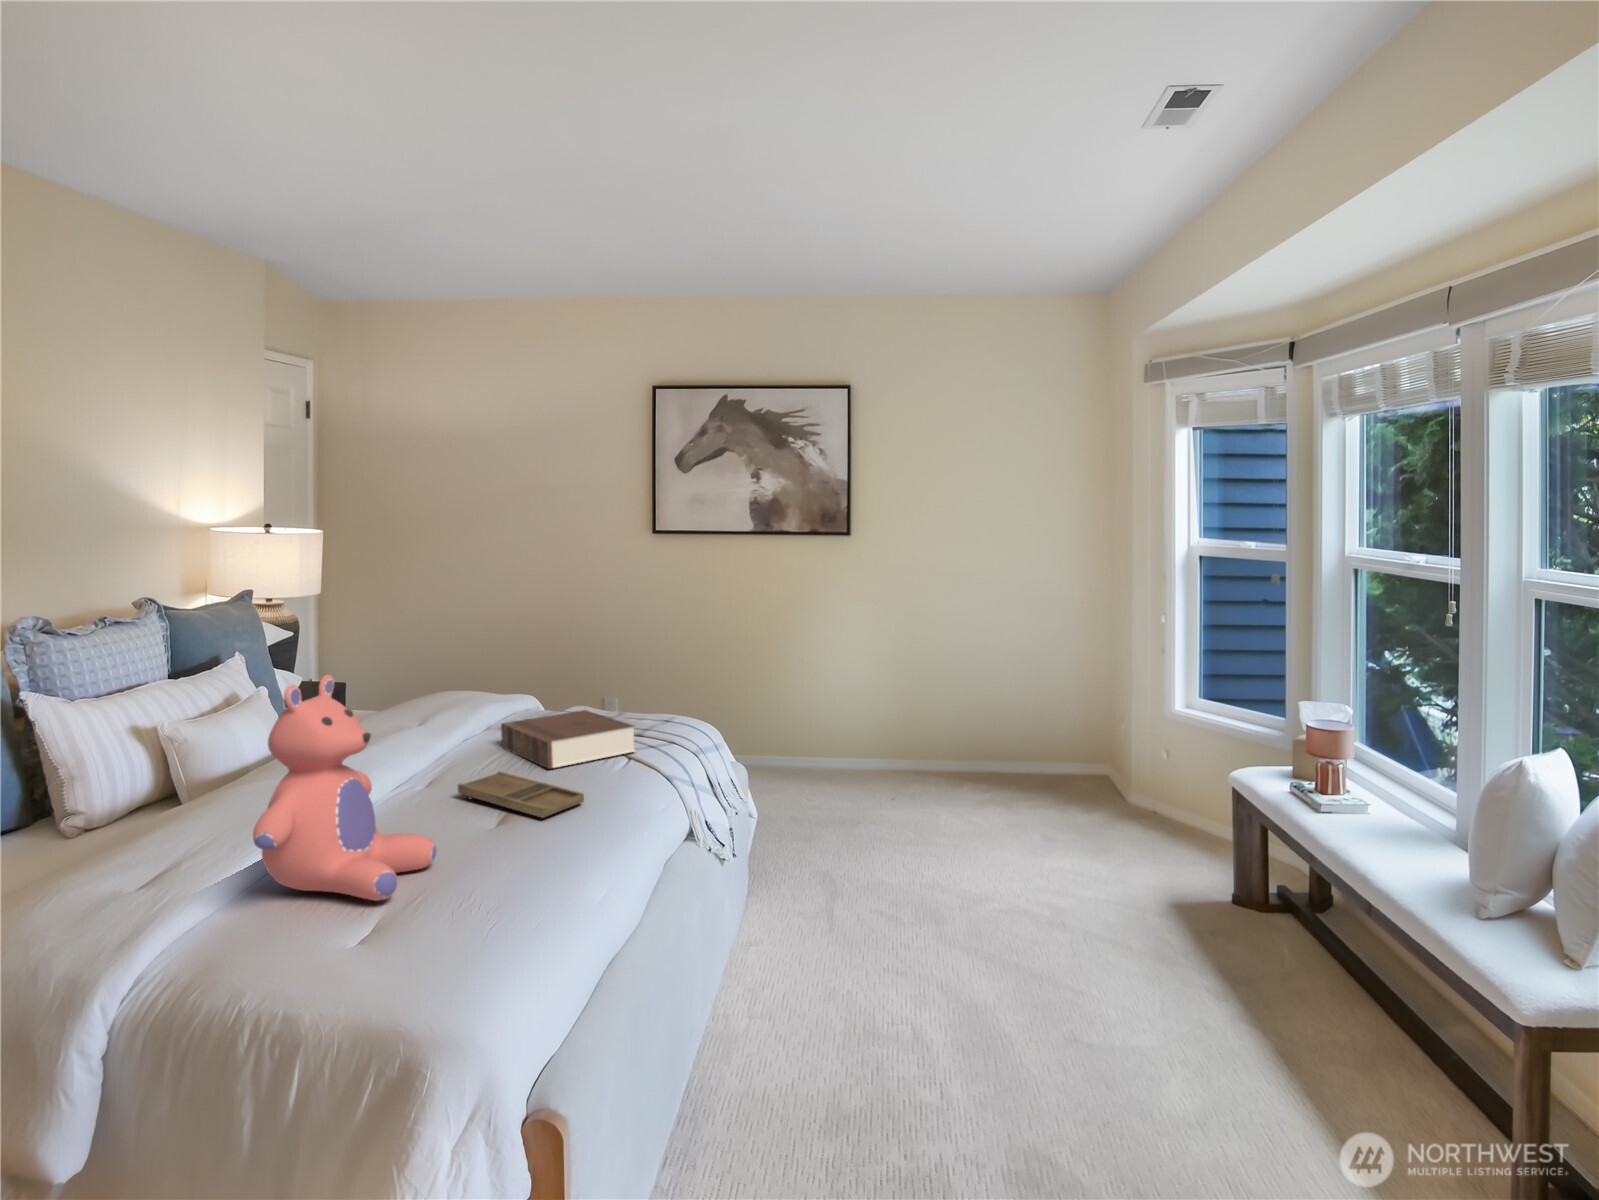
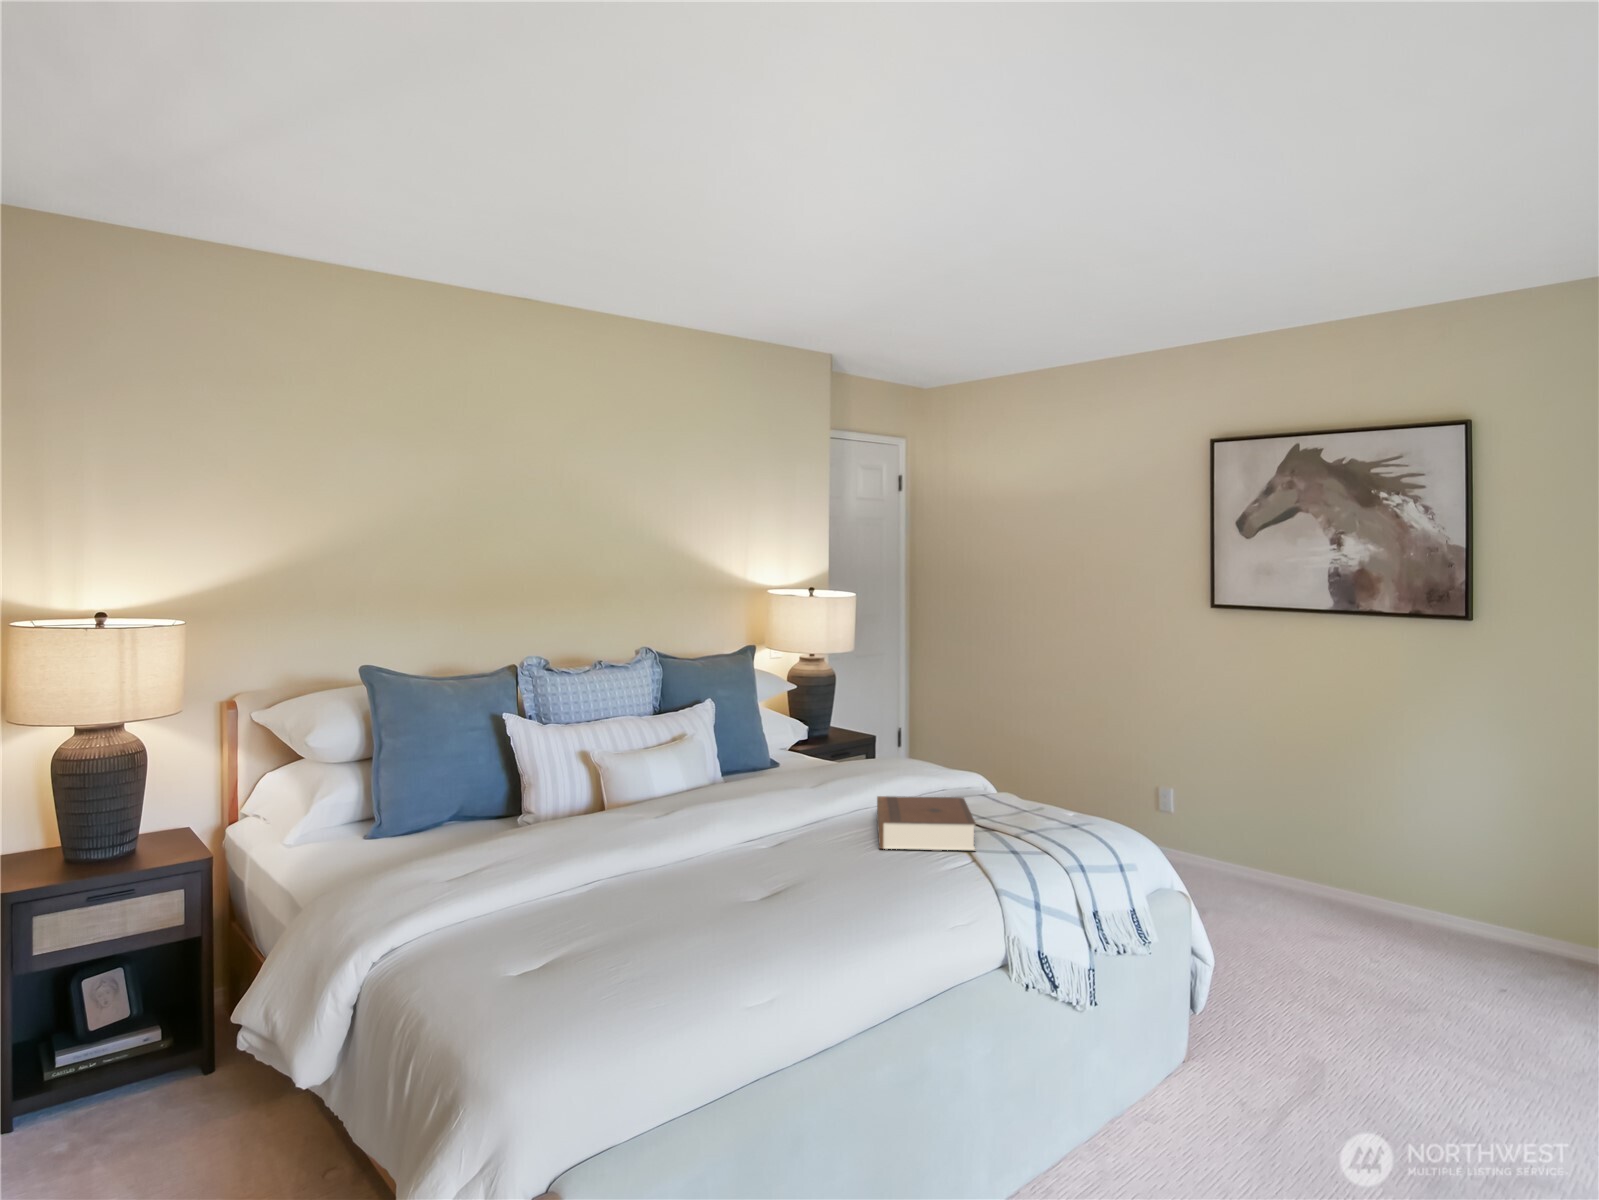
teddy bear: present [253,675,436,901] -> none [560,738,696,923]
tray: present [458,771,584,818] -> none [782,841,860,892]

